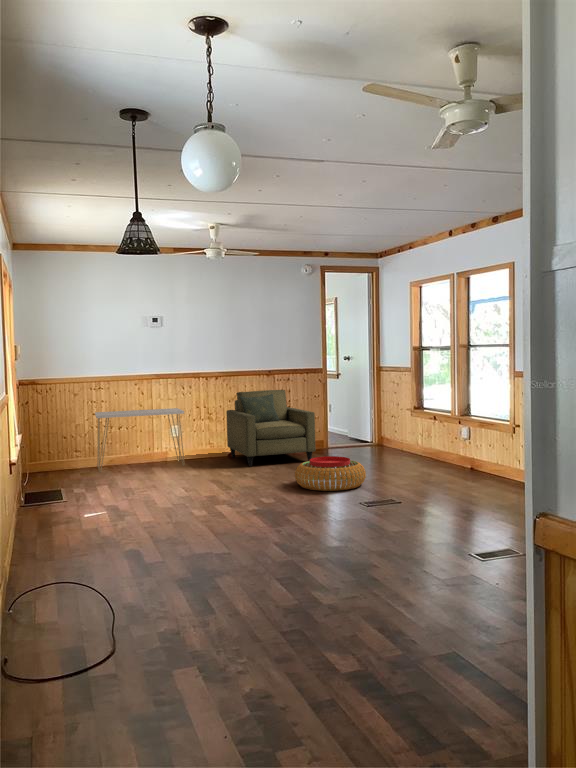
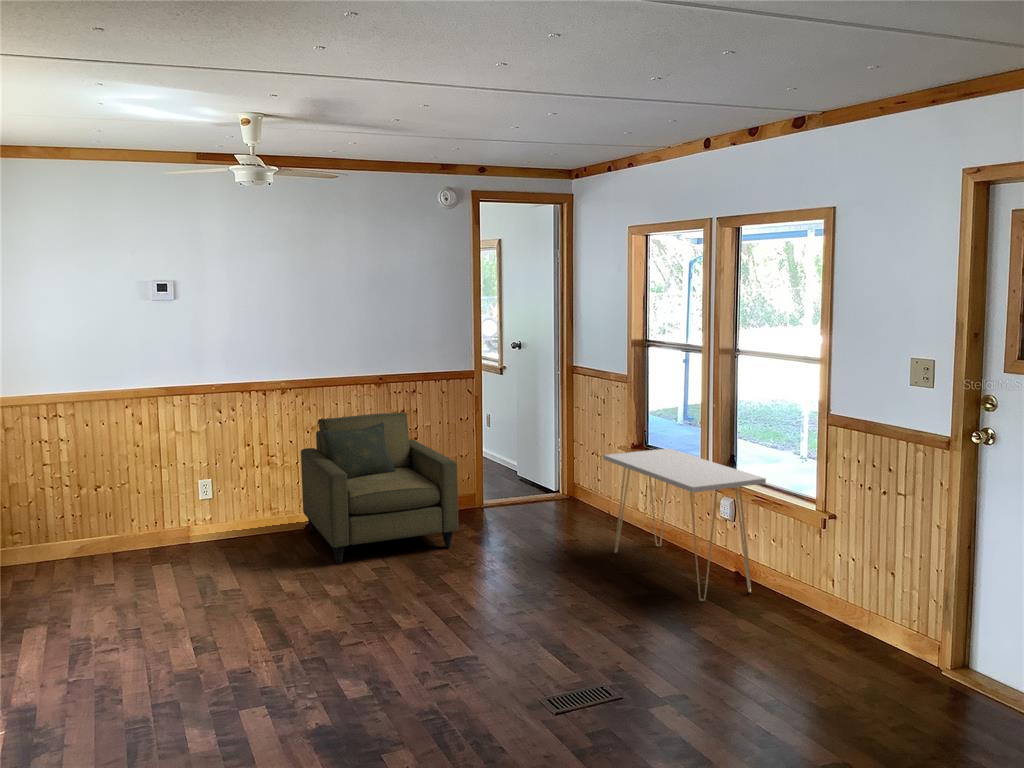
console table: present [95,408,185,472] -> present [603,448,766,601]
pouf: present [295,456,366,491] -> none [414,570,550,653]

